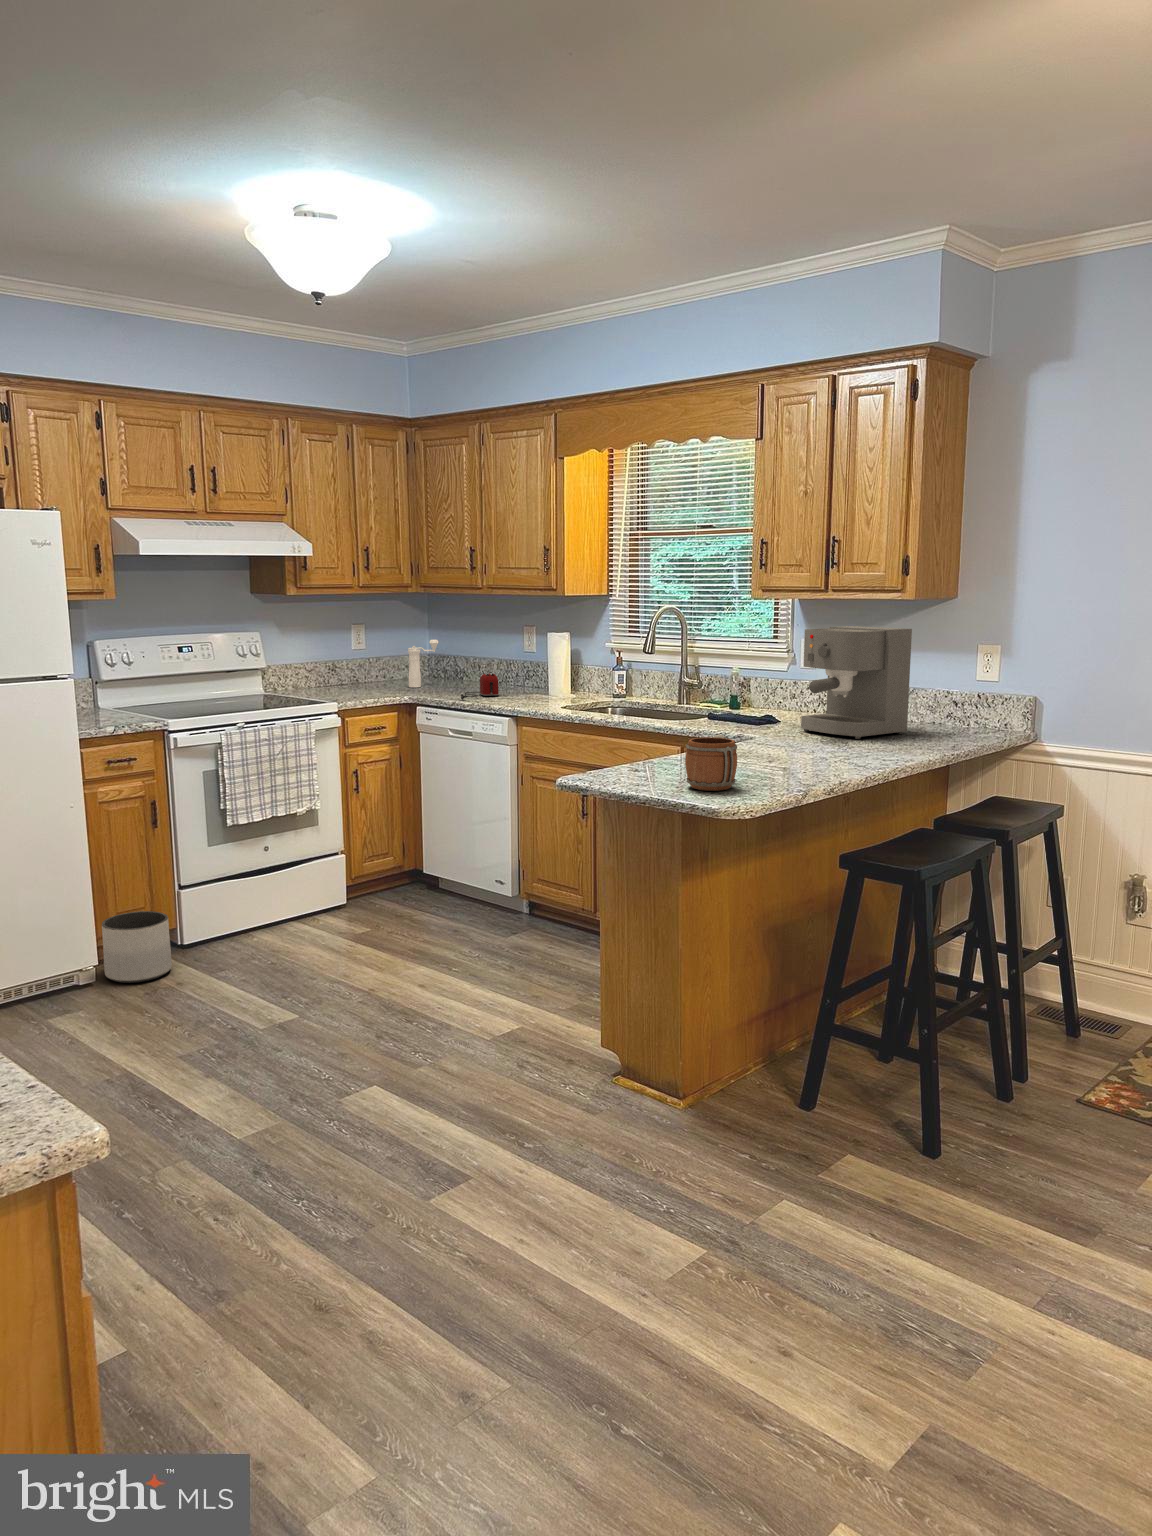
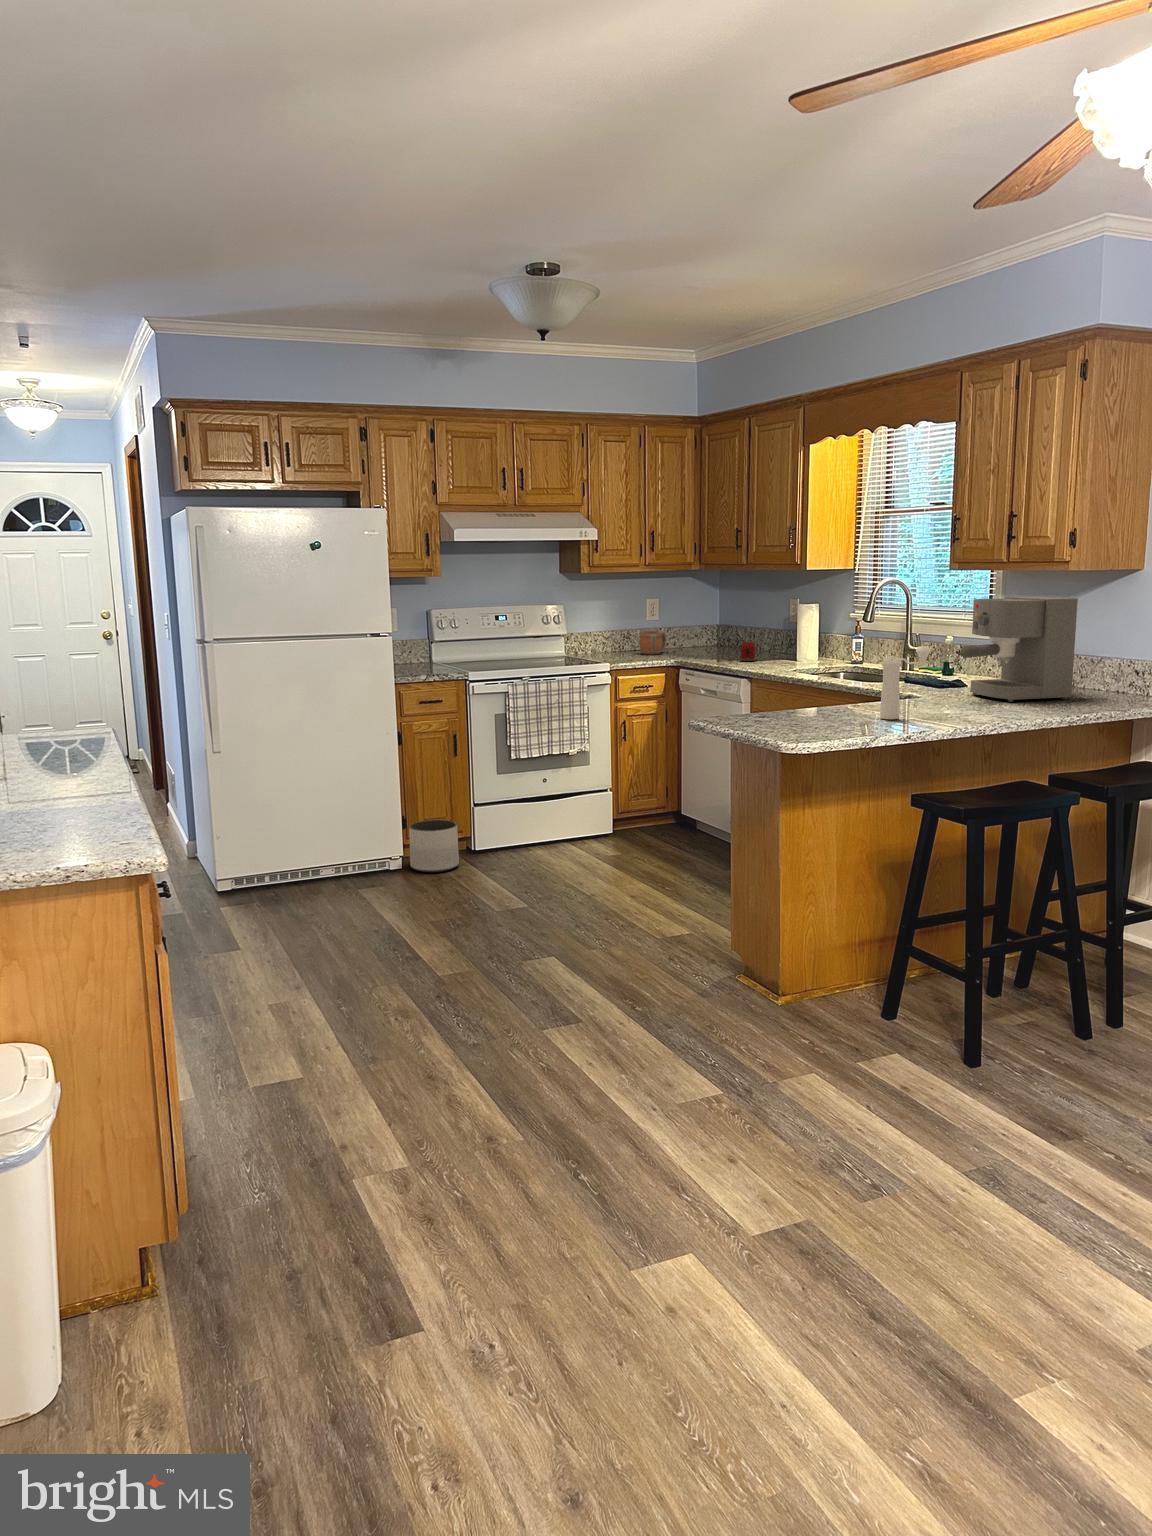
pepper mill: present [408,640,439,687] -> present [880,646,931,719]
mug: present [685,734,737,791] -> present [639,631,667,654]

